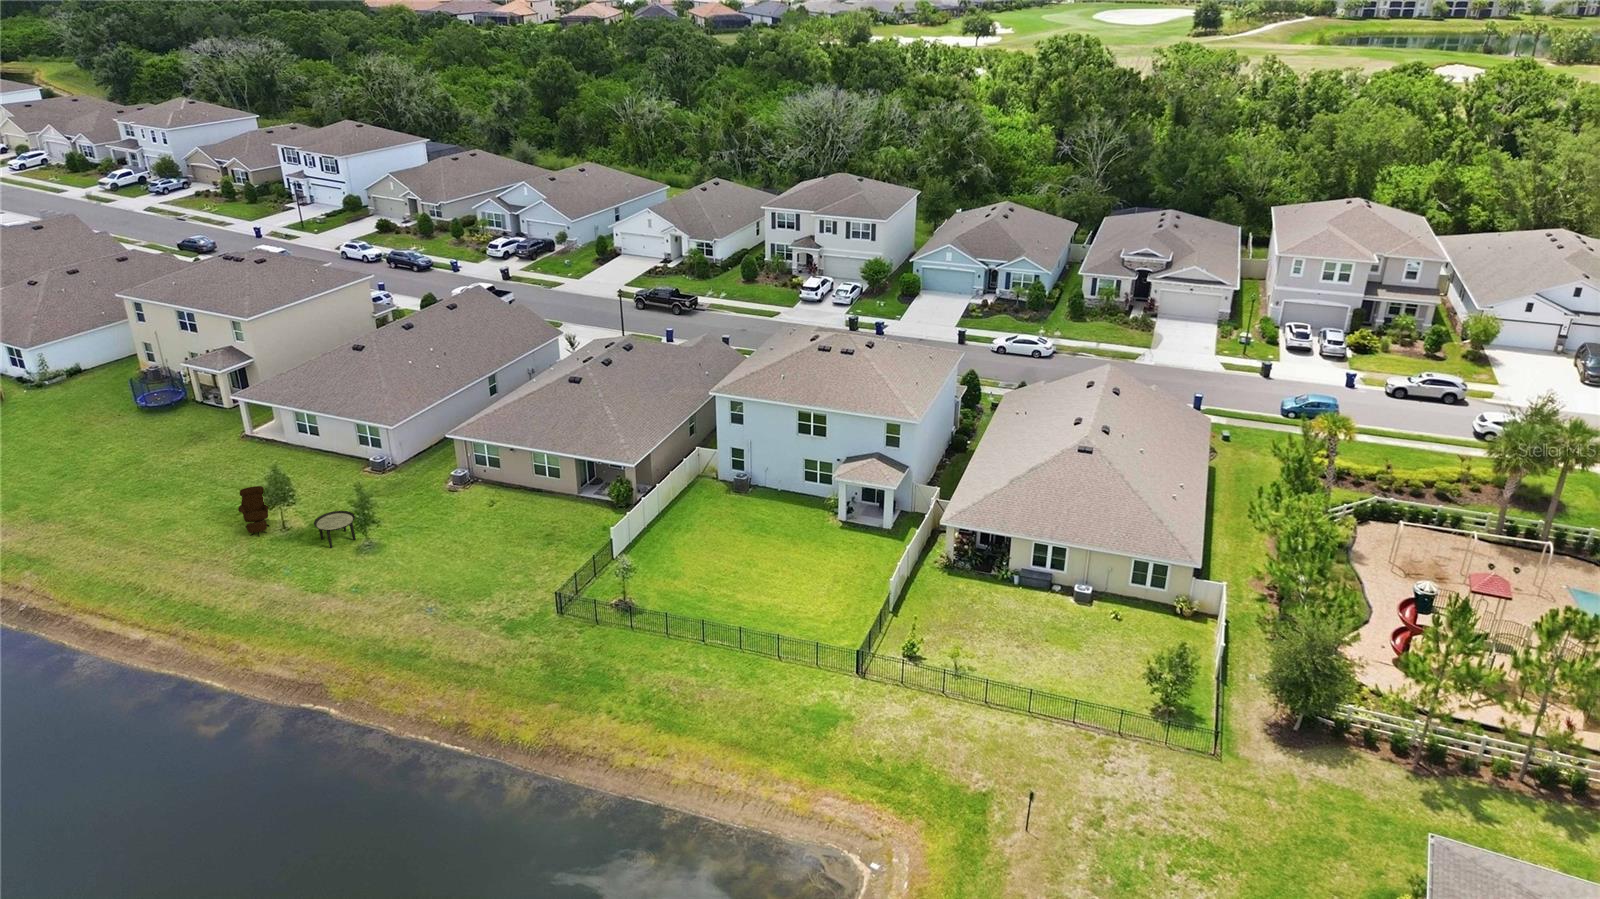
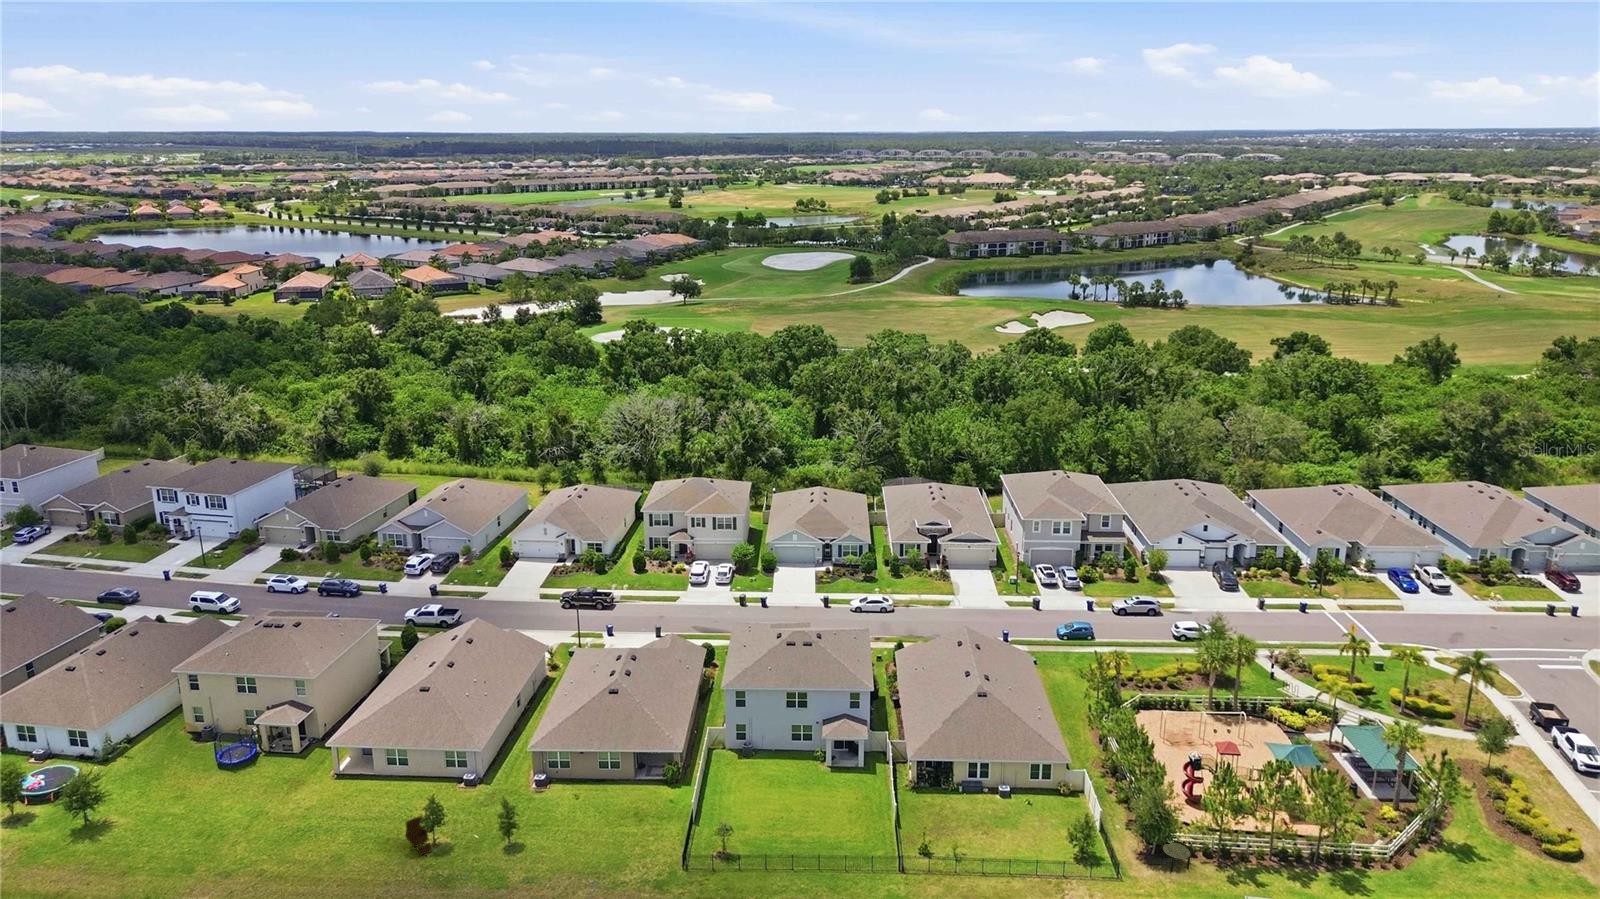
round table: present [314,511,356,548] -> present [1161,840,1192,871]

